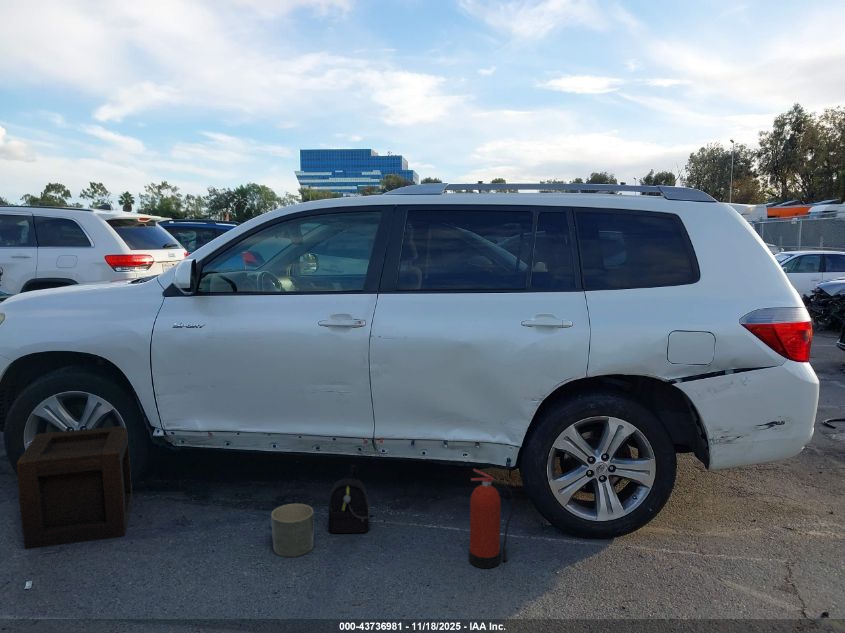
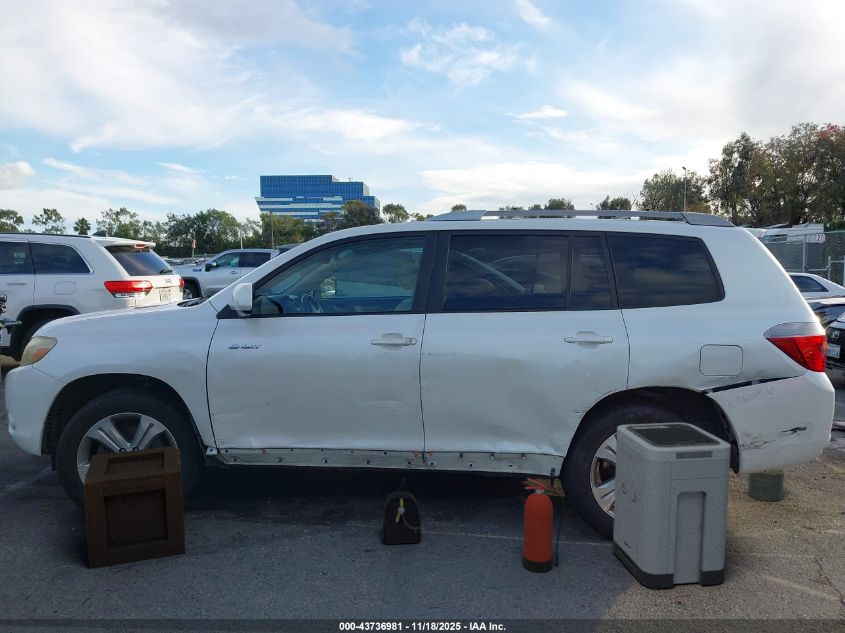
trash can: none [569,414,690,591] -> present [613,423,731,589]
planter: present [272,504,314,557] -> present [748,469,784,502]

